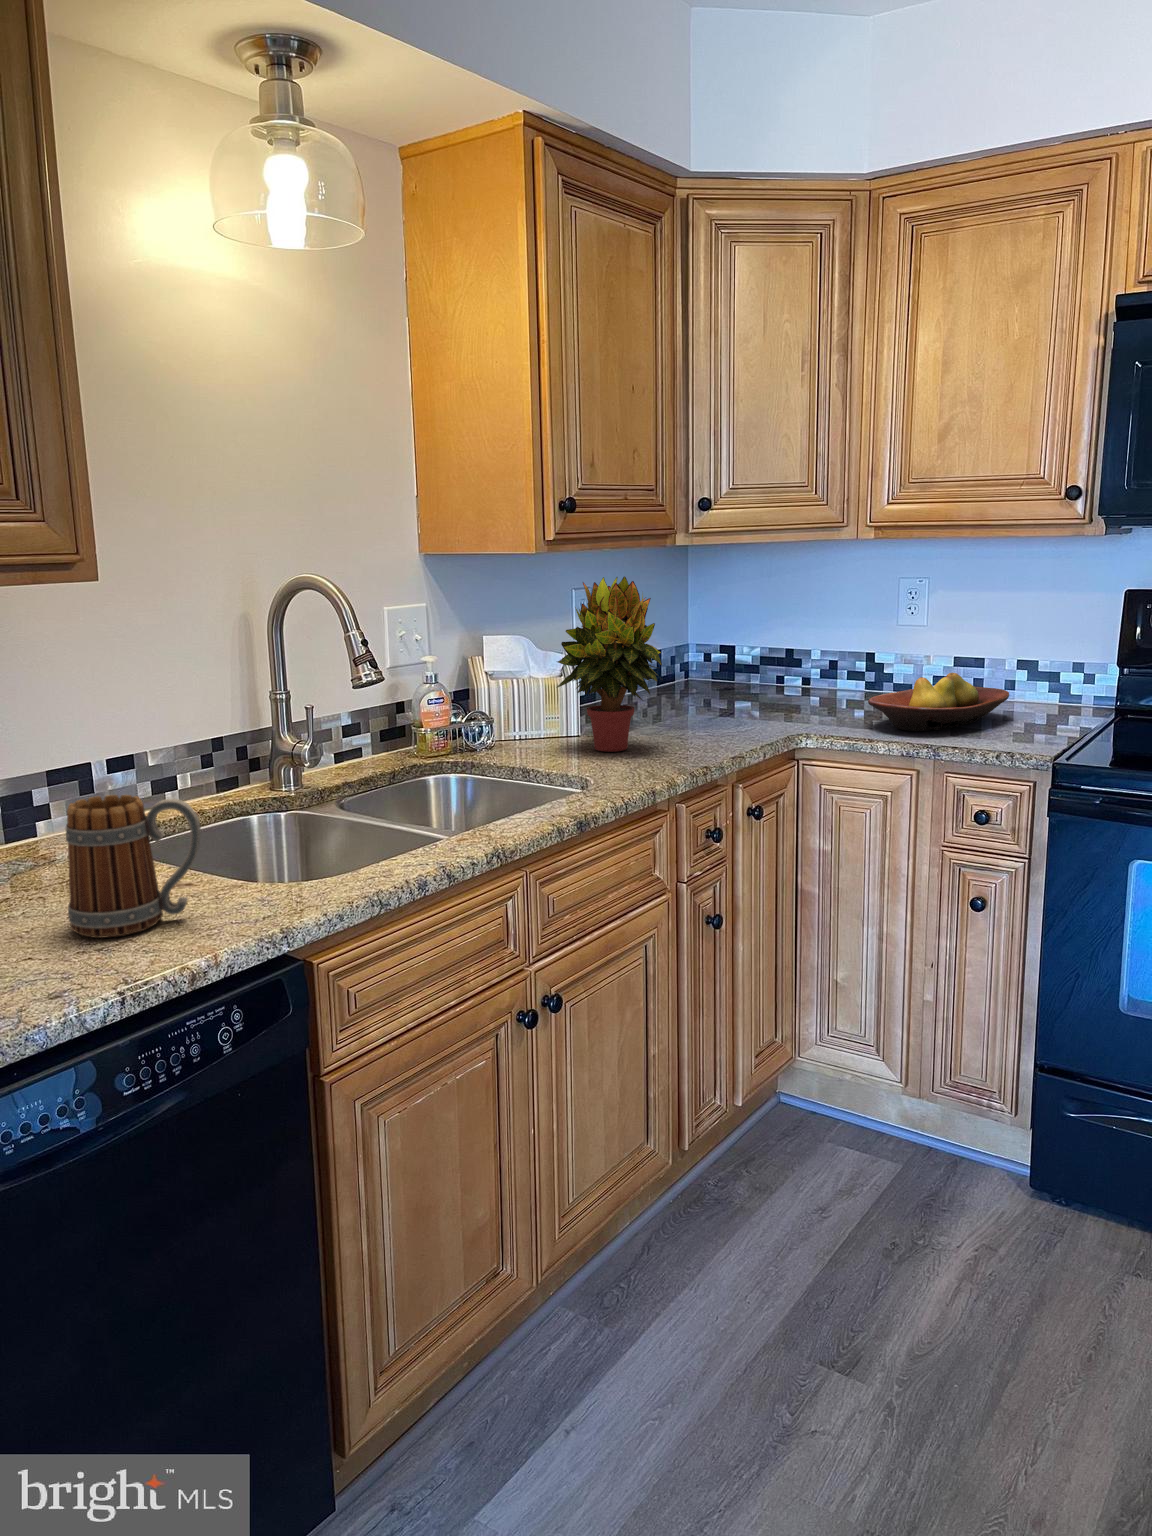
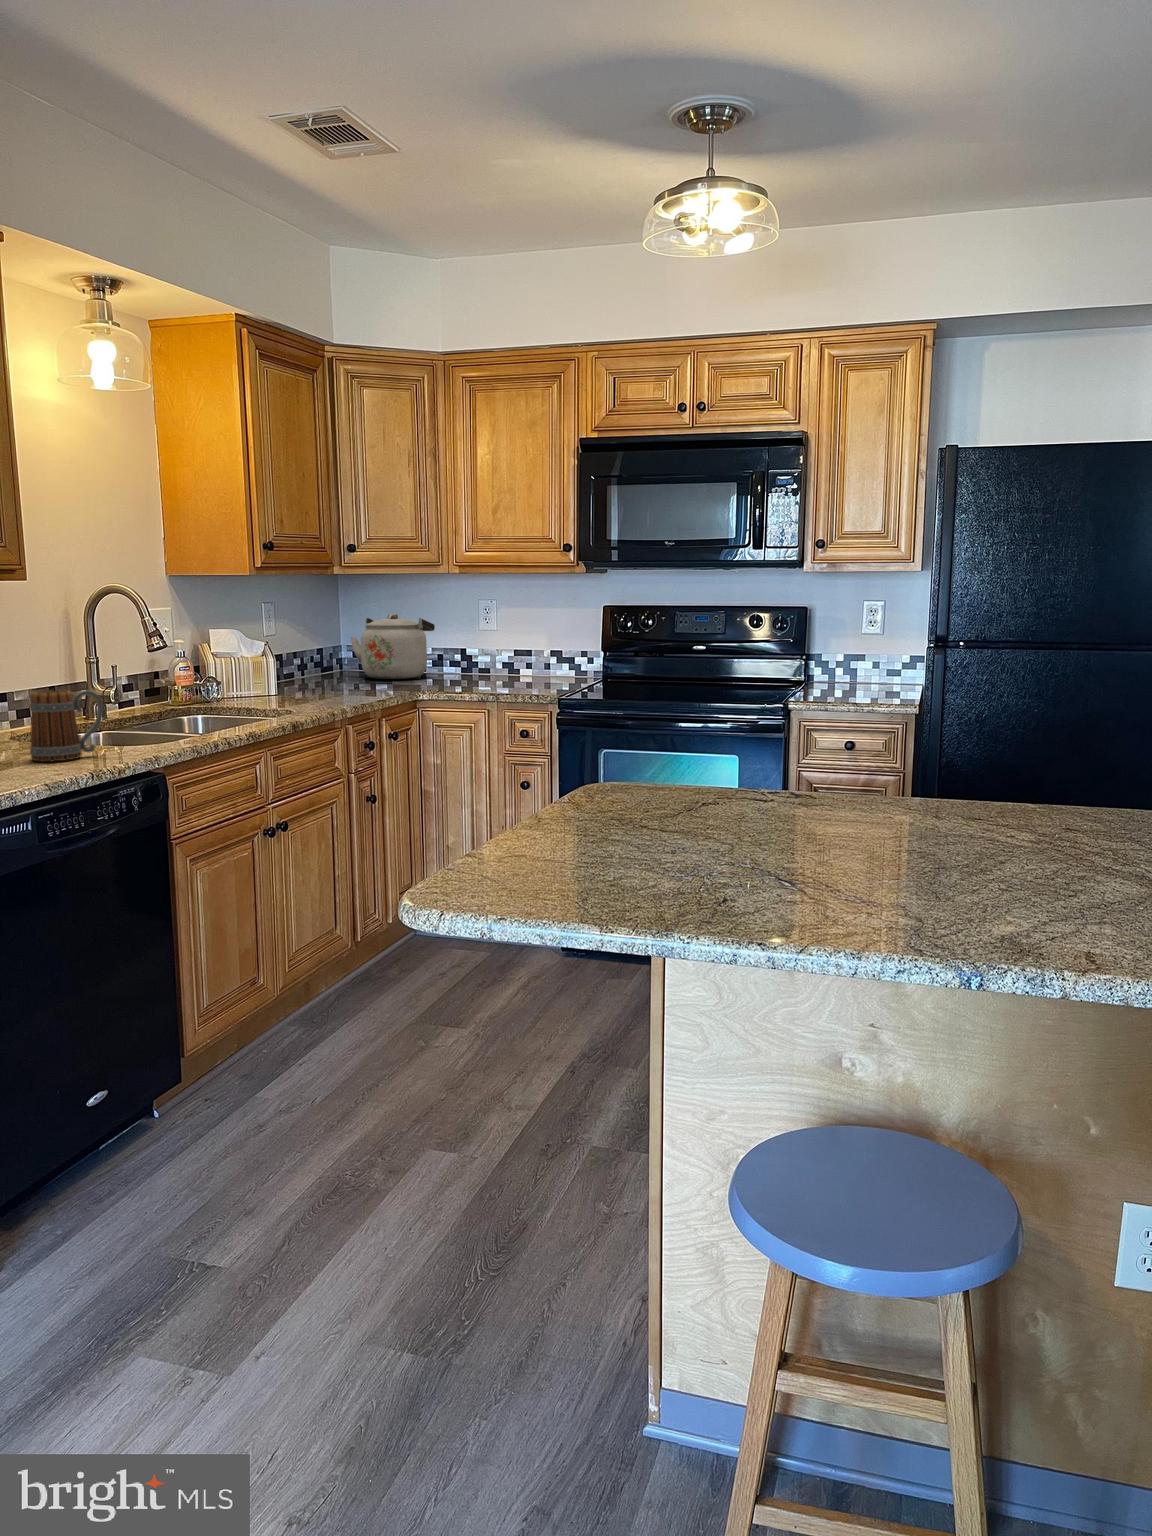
potted plant: present [557,577,662,752] -> none [263,591,333,701]
kettle: none [700,600,829,700] -> present [350,614,435,679]
fruit bowl: present [868,673,1009,731] -> none [459,655,543,688]

